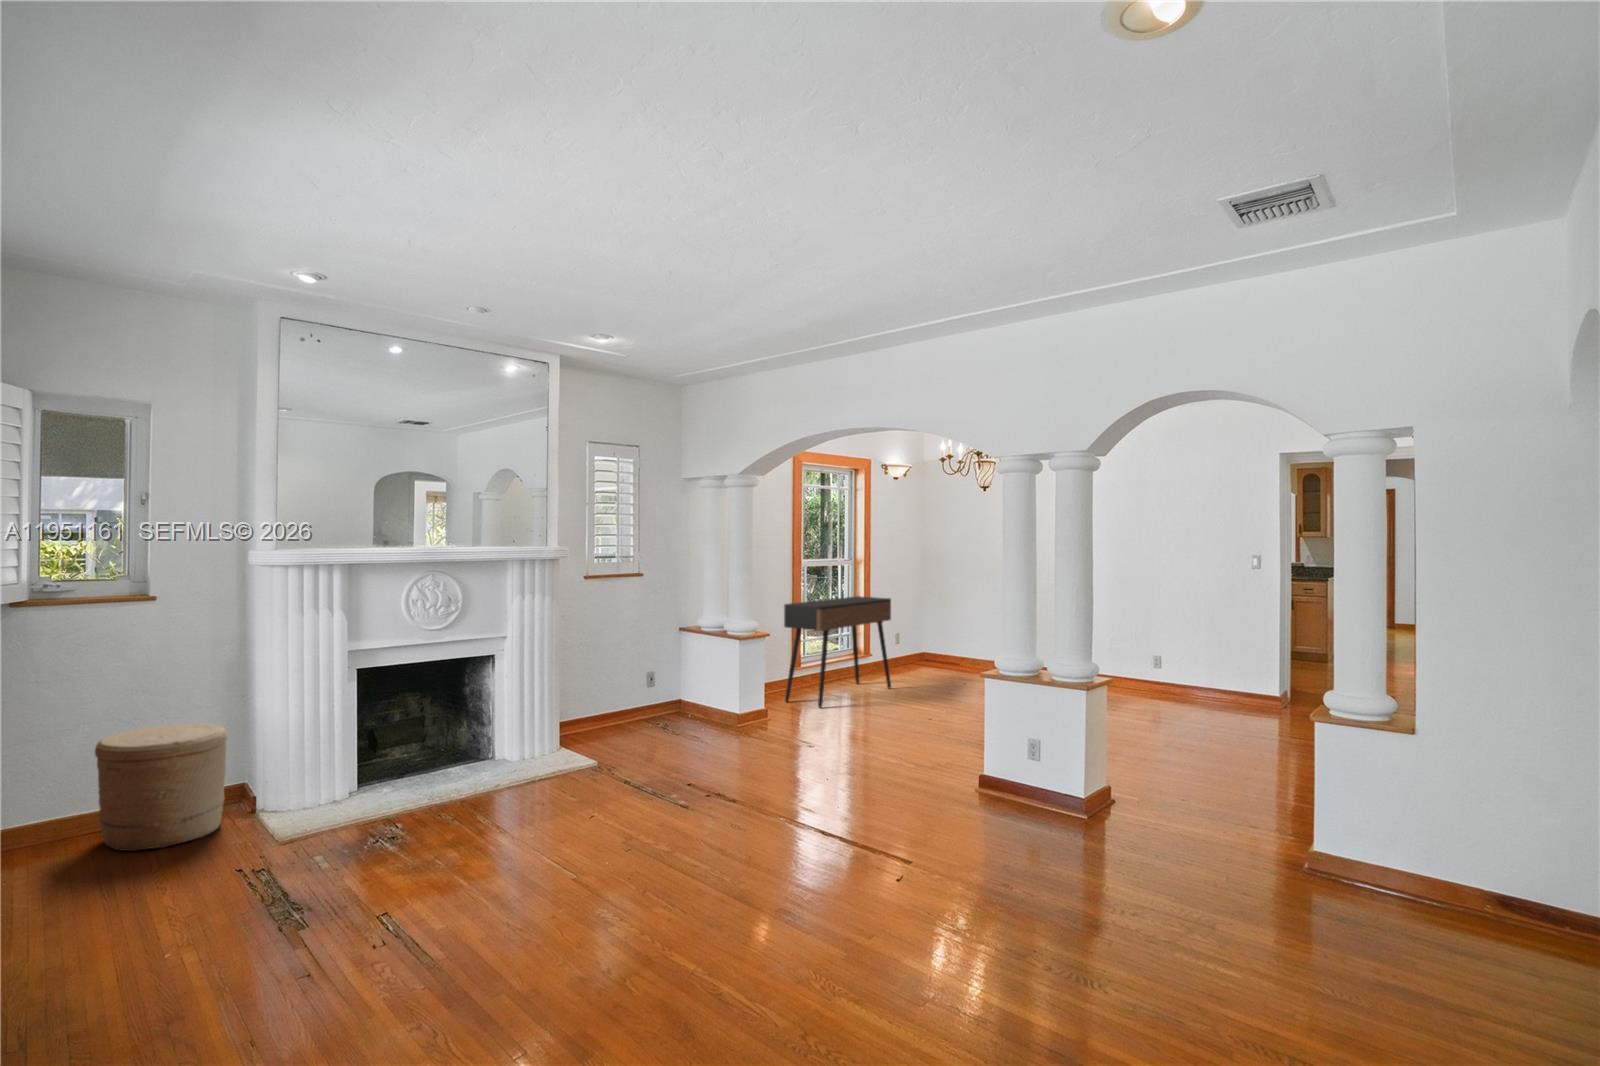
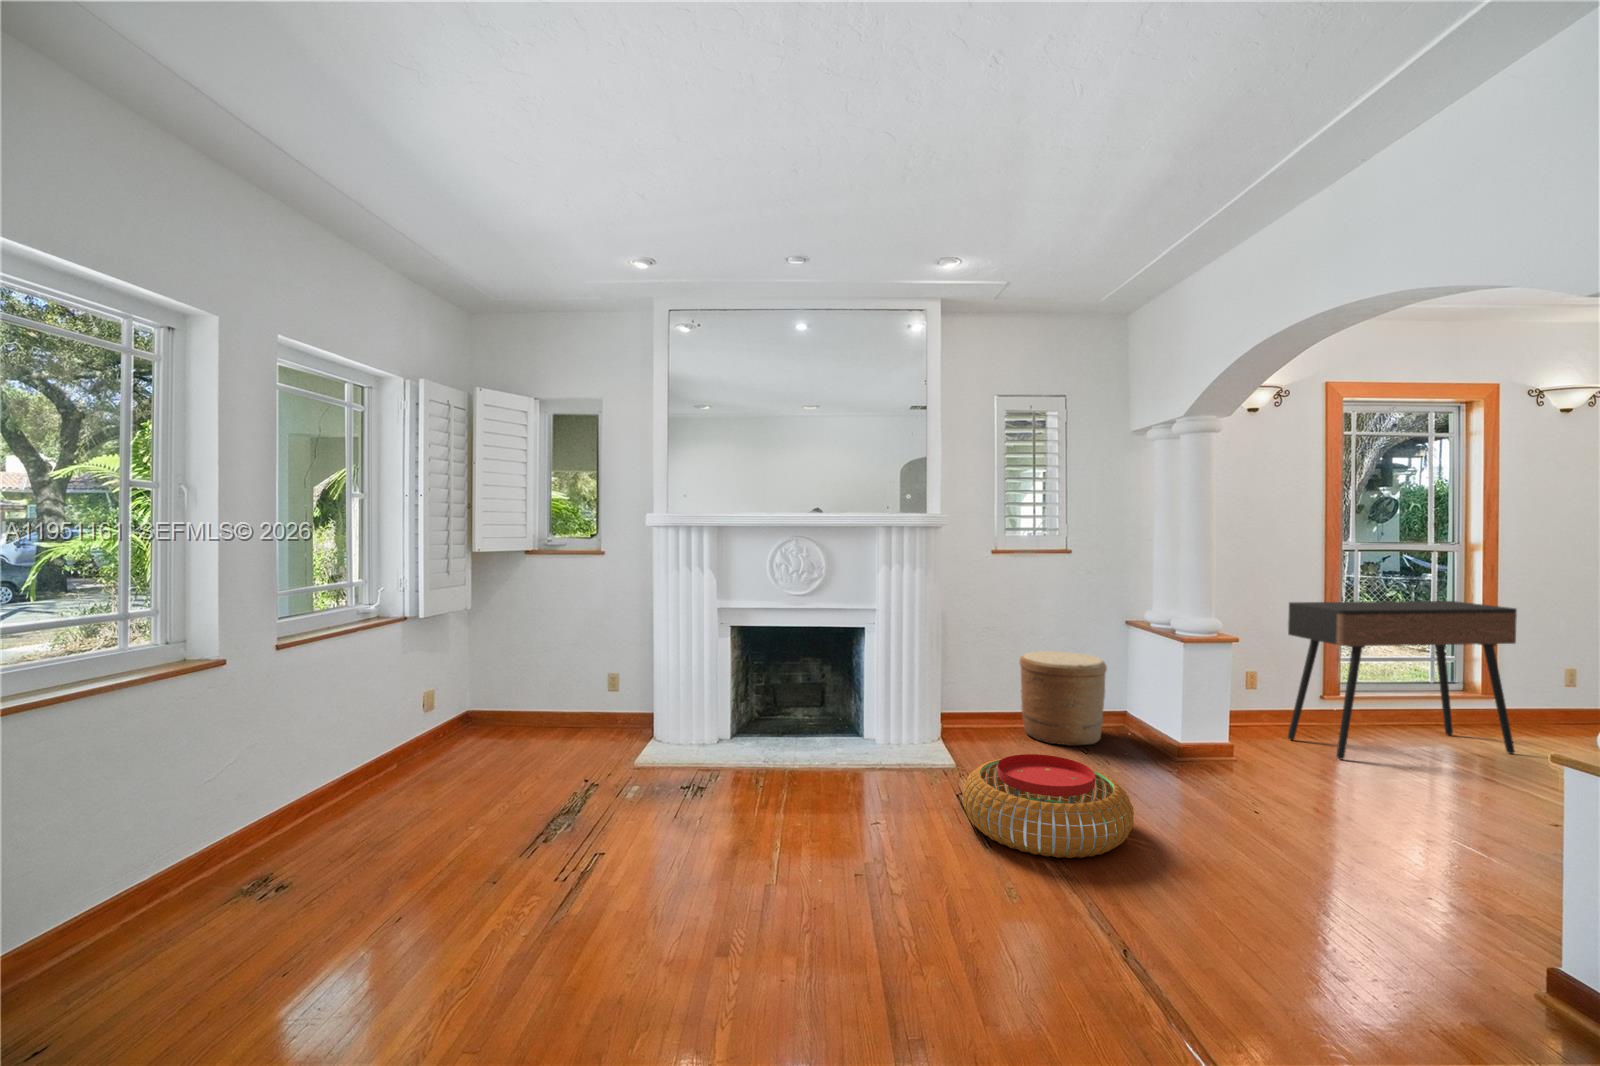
basket: present [95,723,227,851] -> present [1020,651,1107,746]
pouf: none [642,732,765,800] -> present [962,754,1134,858]

